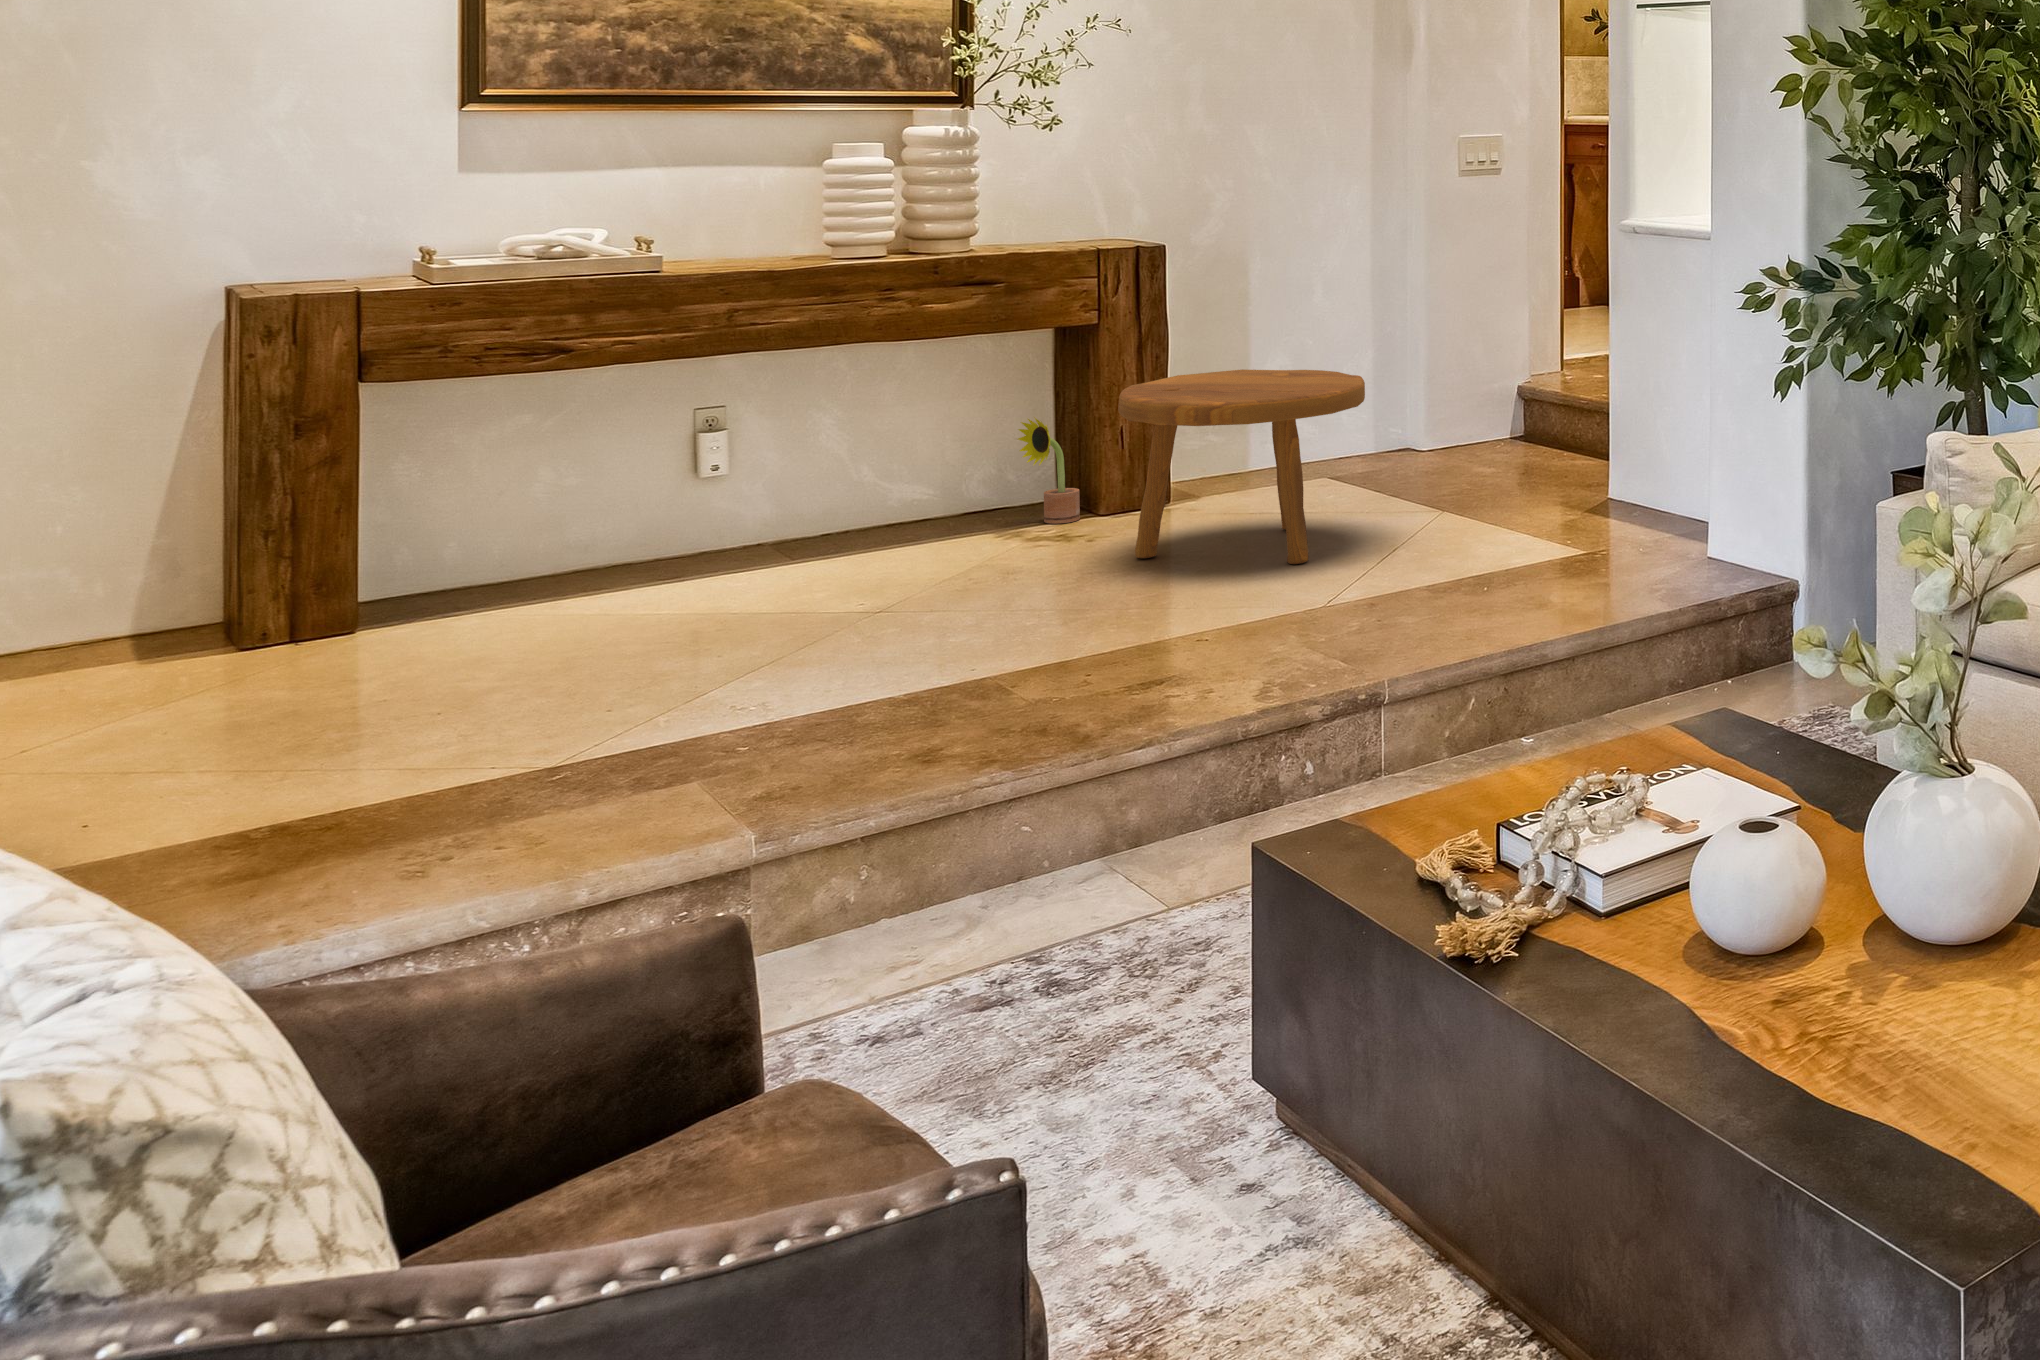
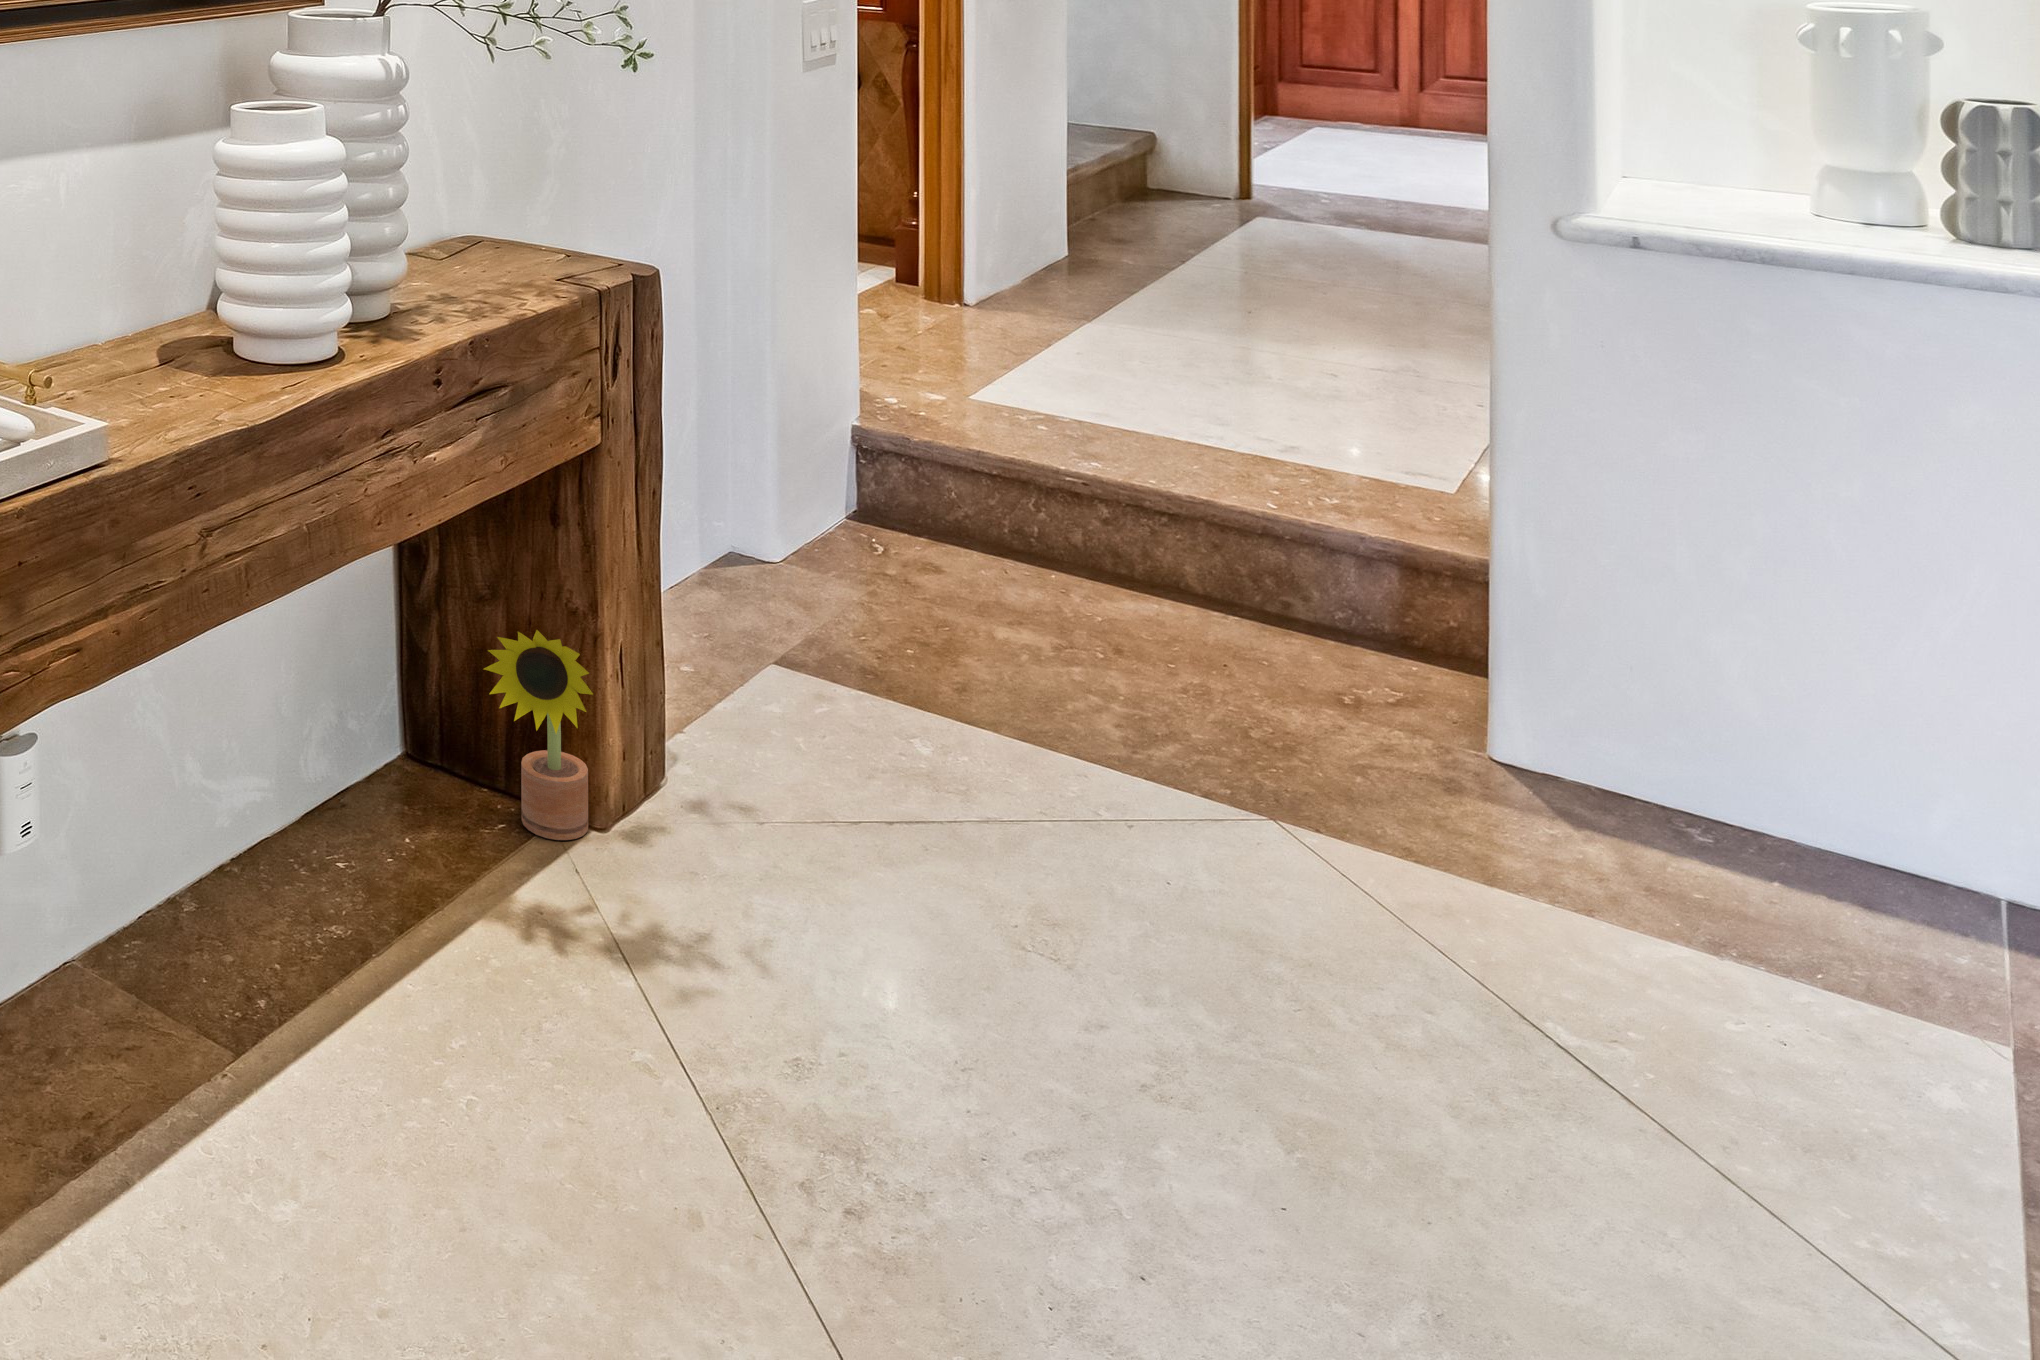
footstool: present [1118,369,1365,564] -> none [905,531,1494,1059]

